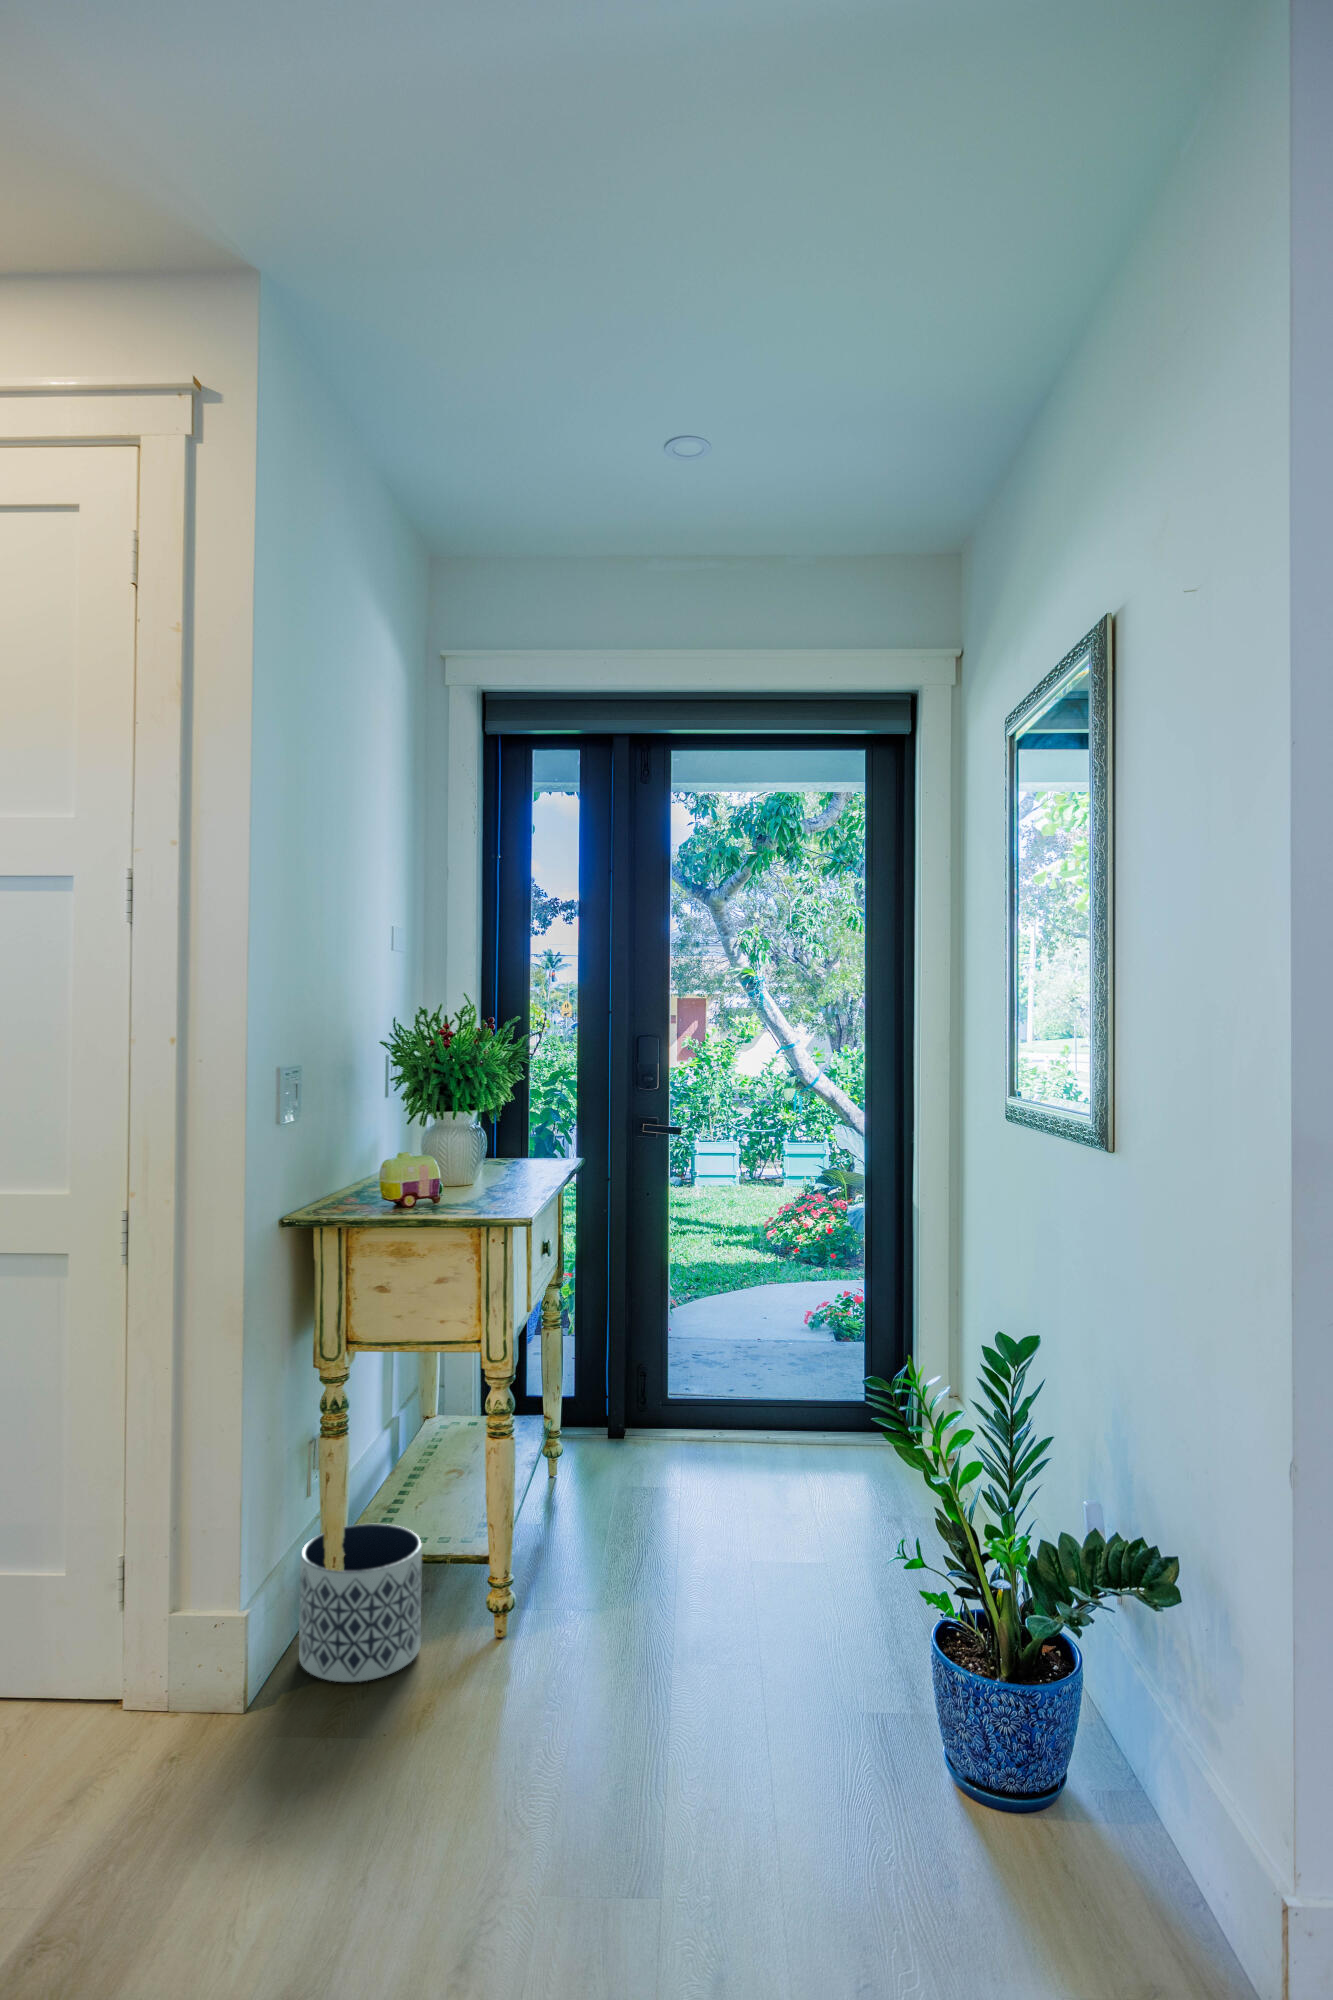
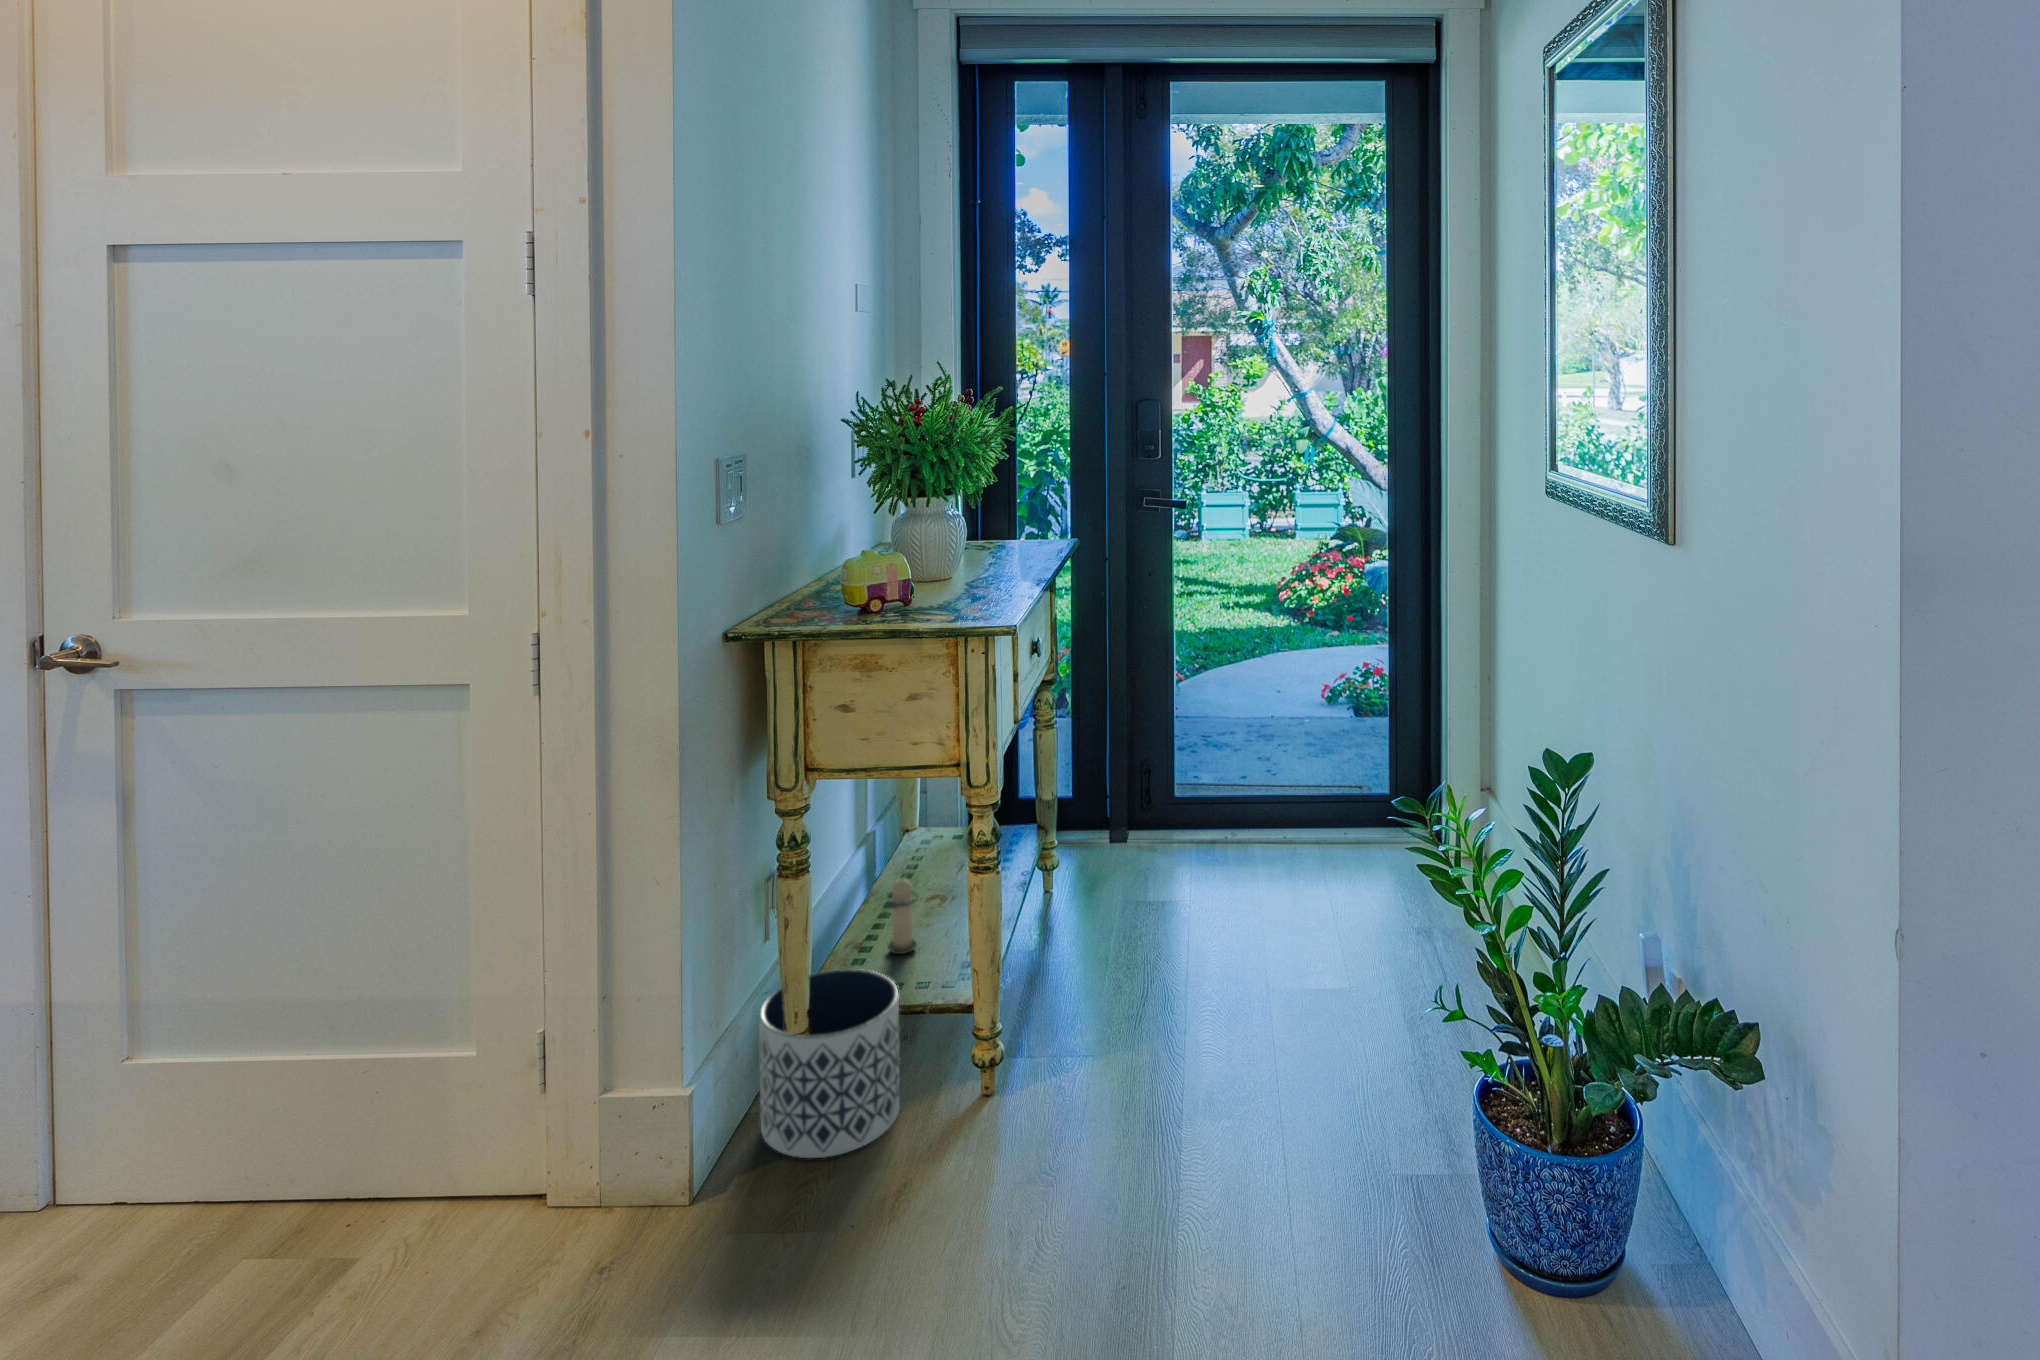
candle: none [406,1450,441,1524] -> present [887,877,917,954]

